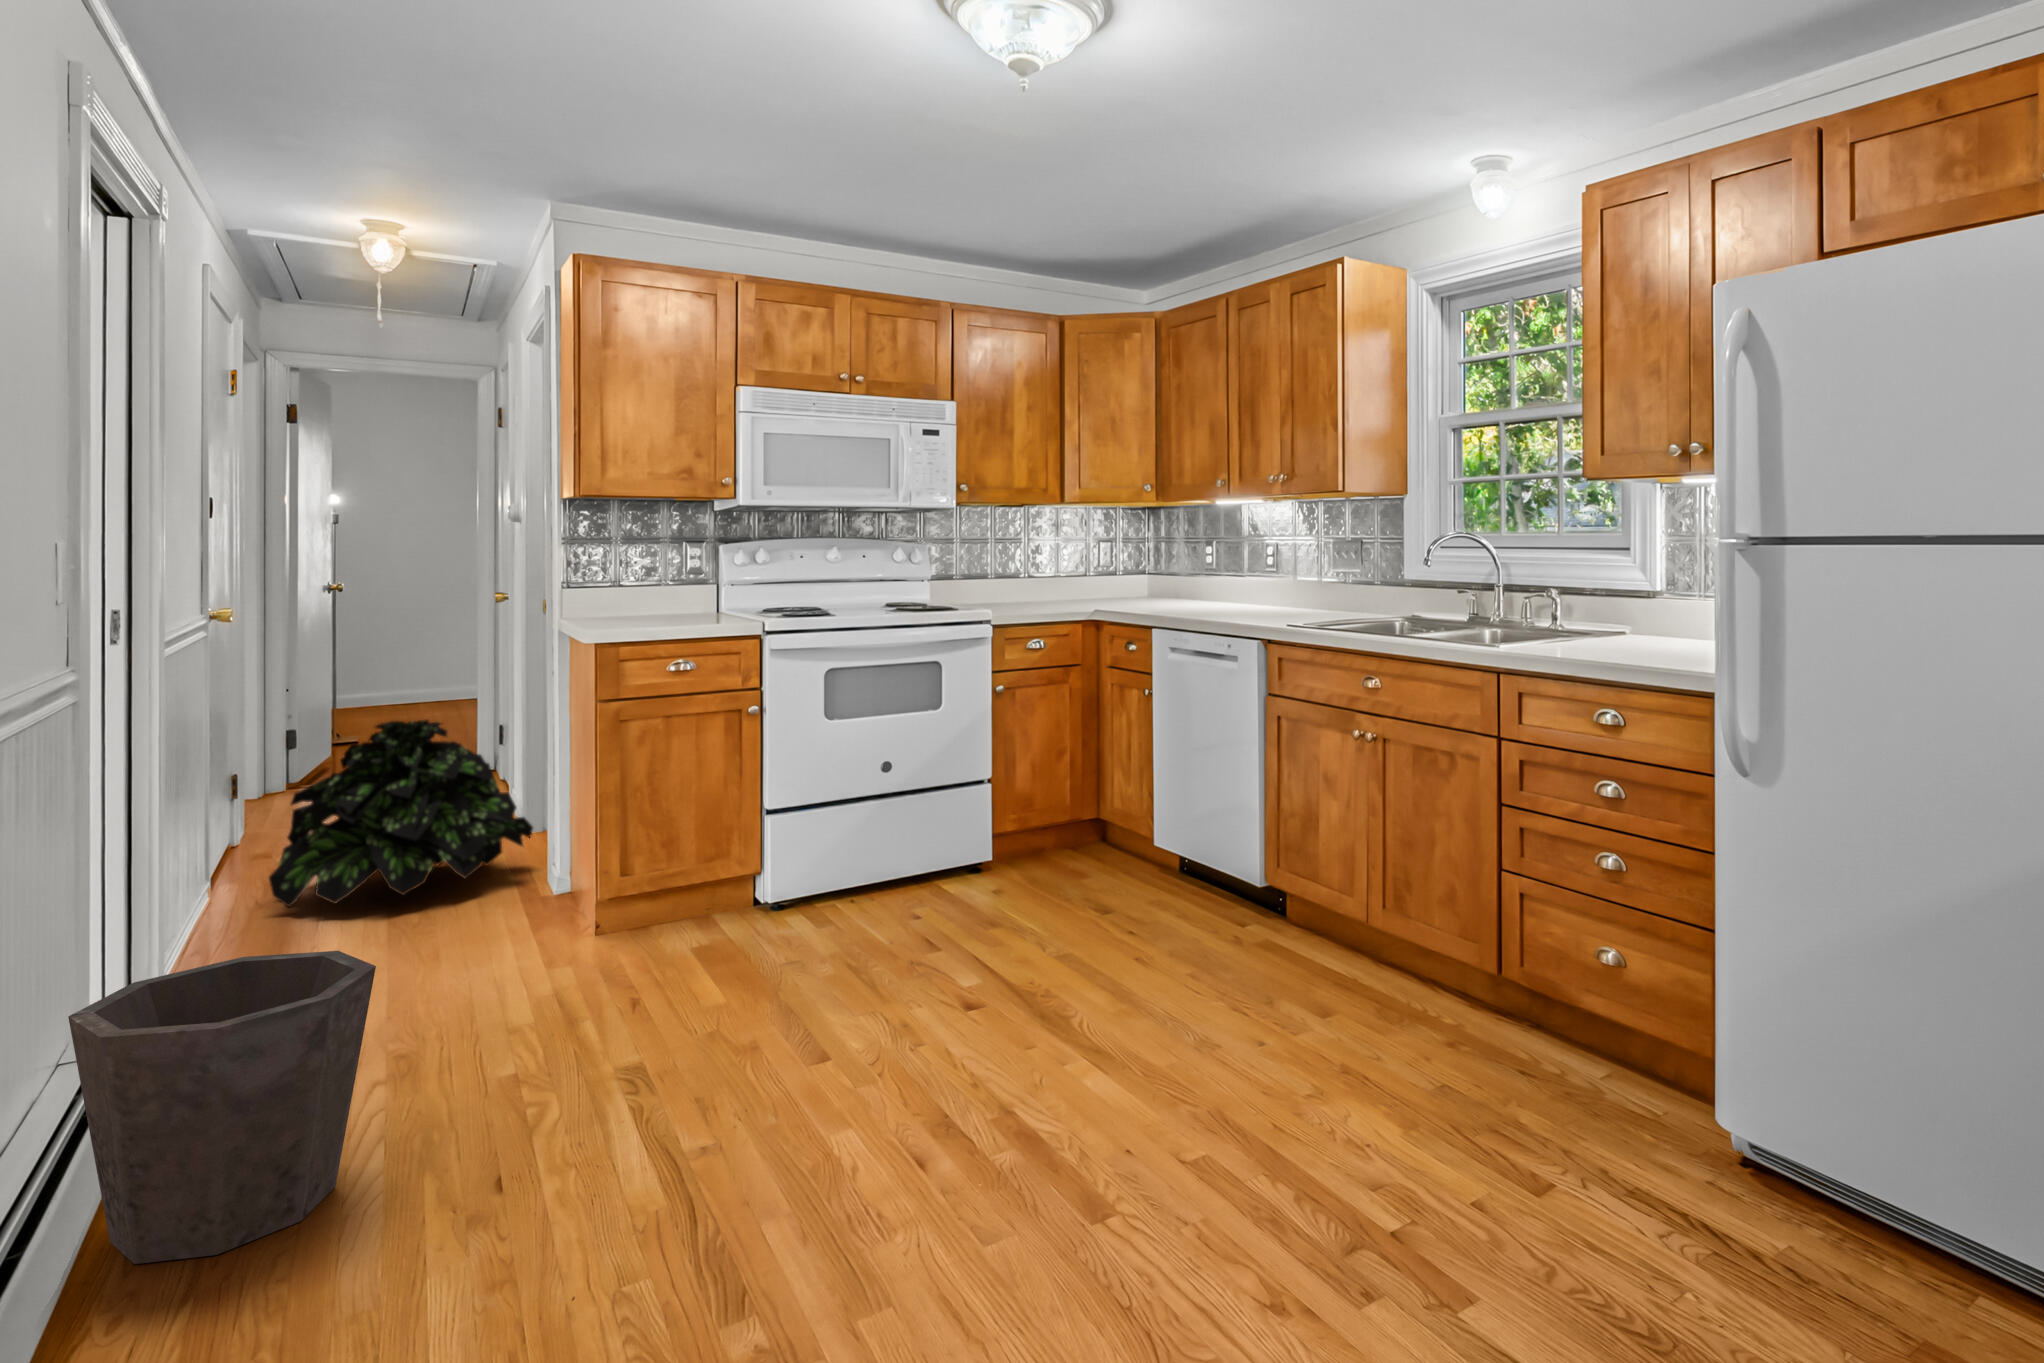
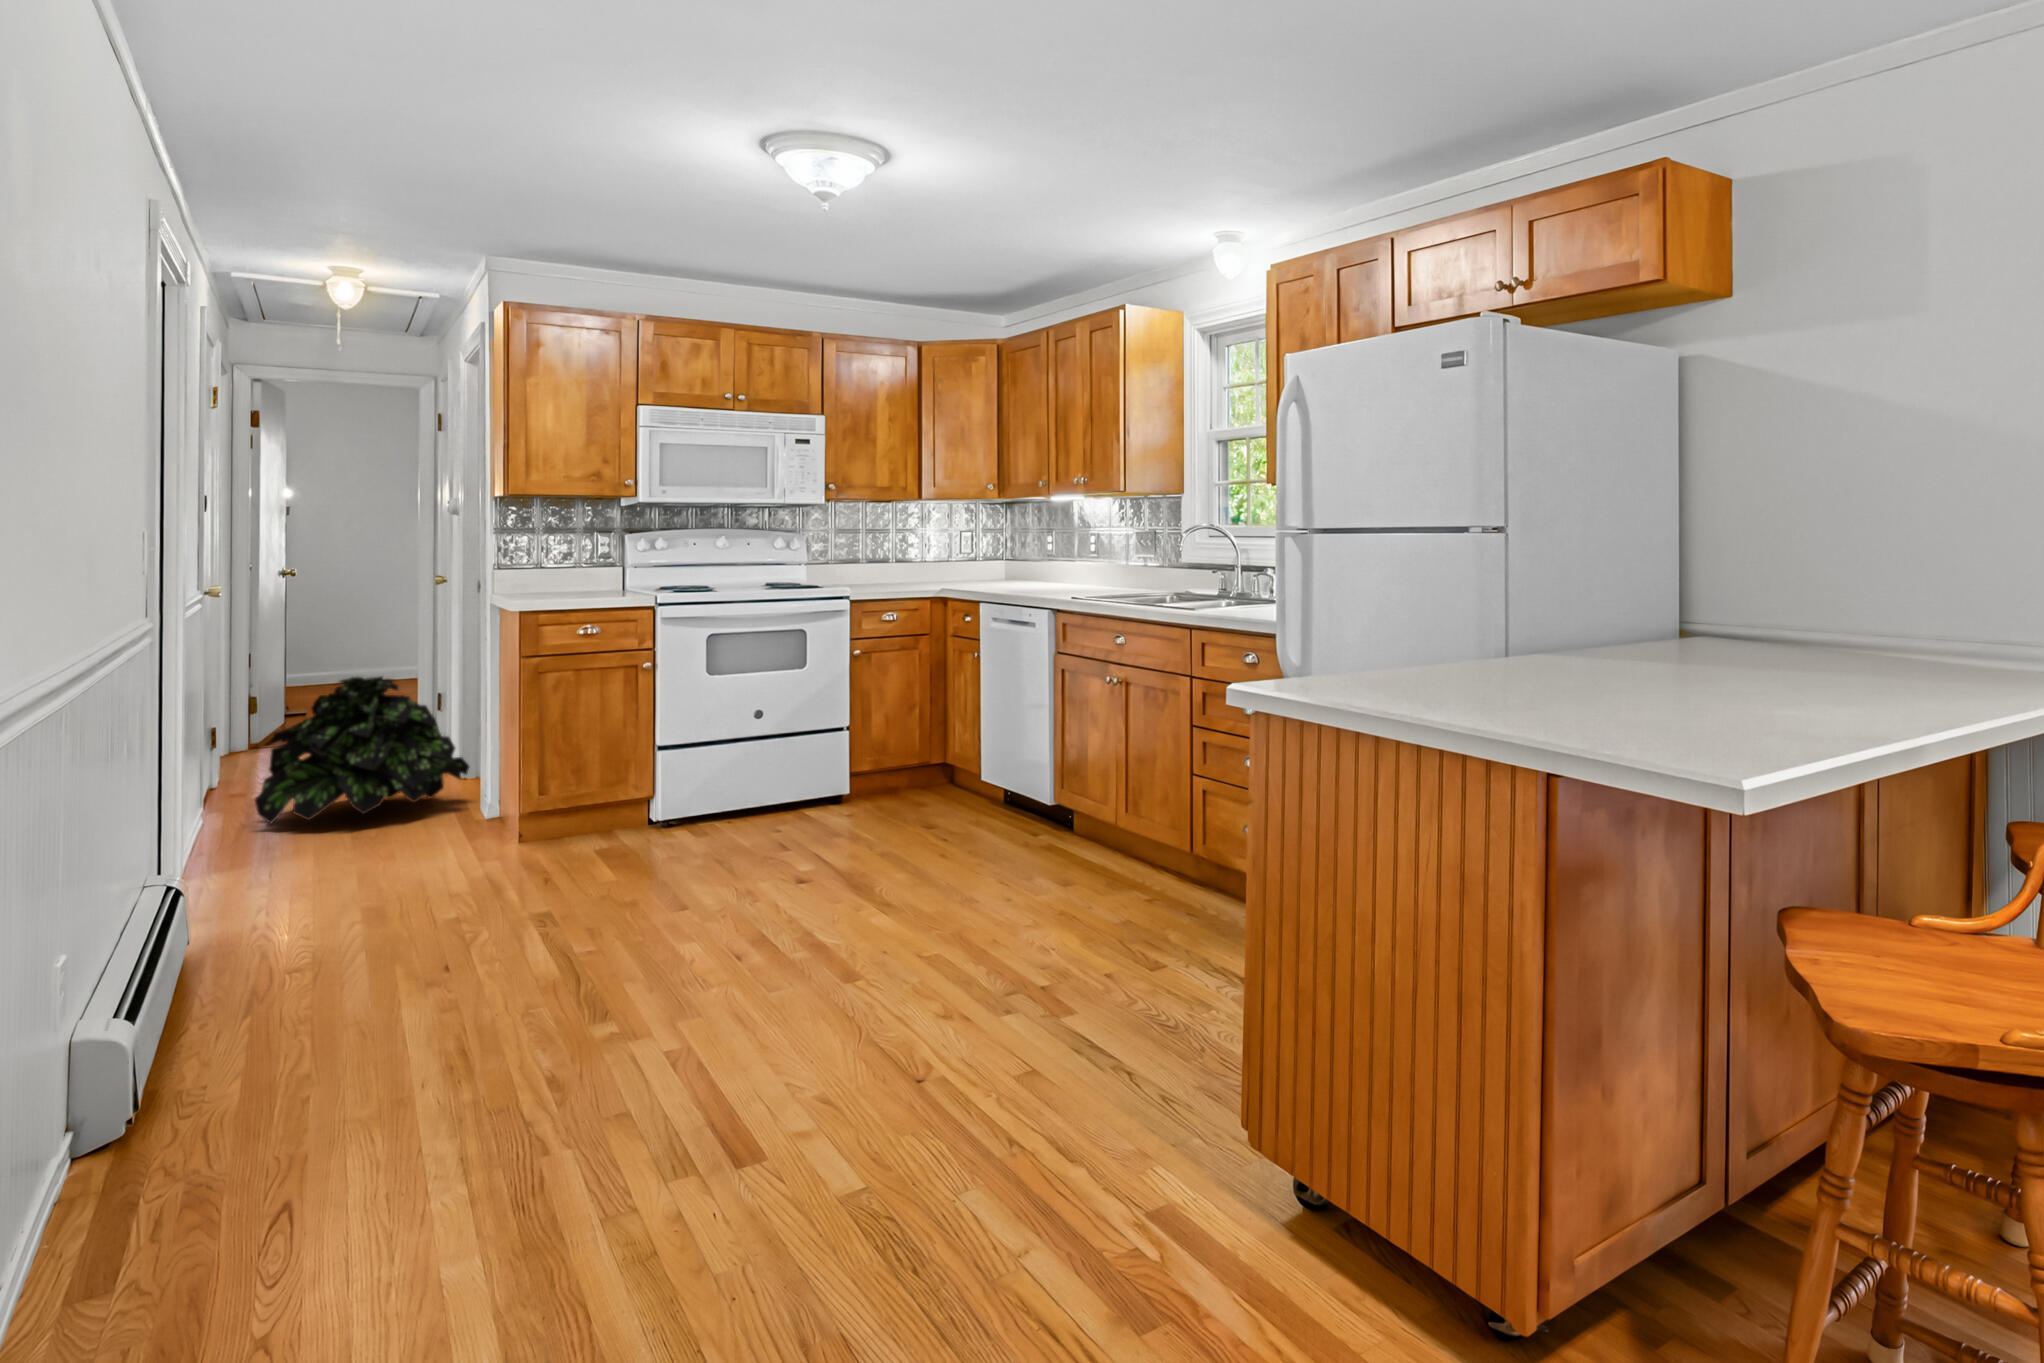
waste bin: present [68,951,376,1264] -> none [155,815,359,1005]

